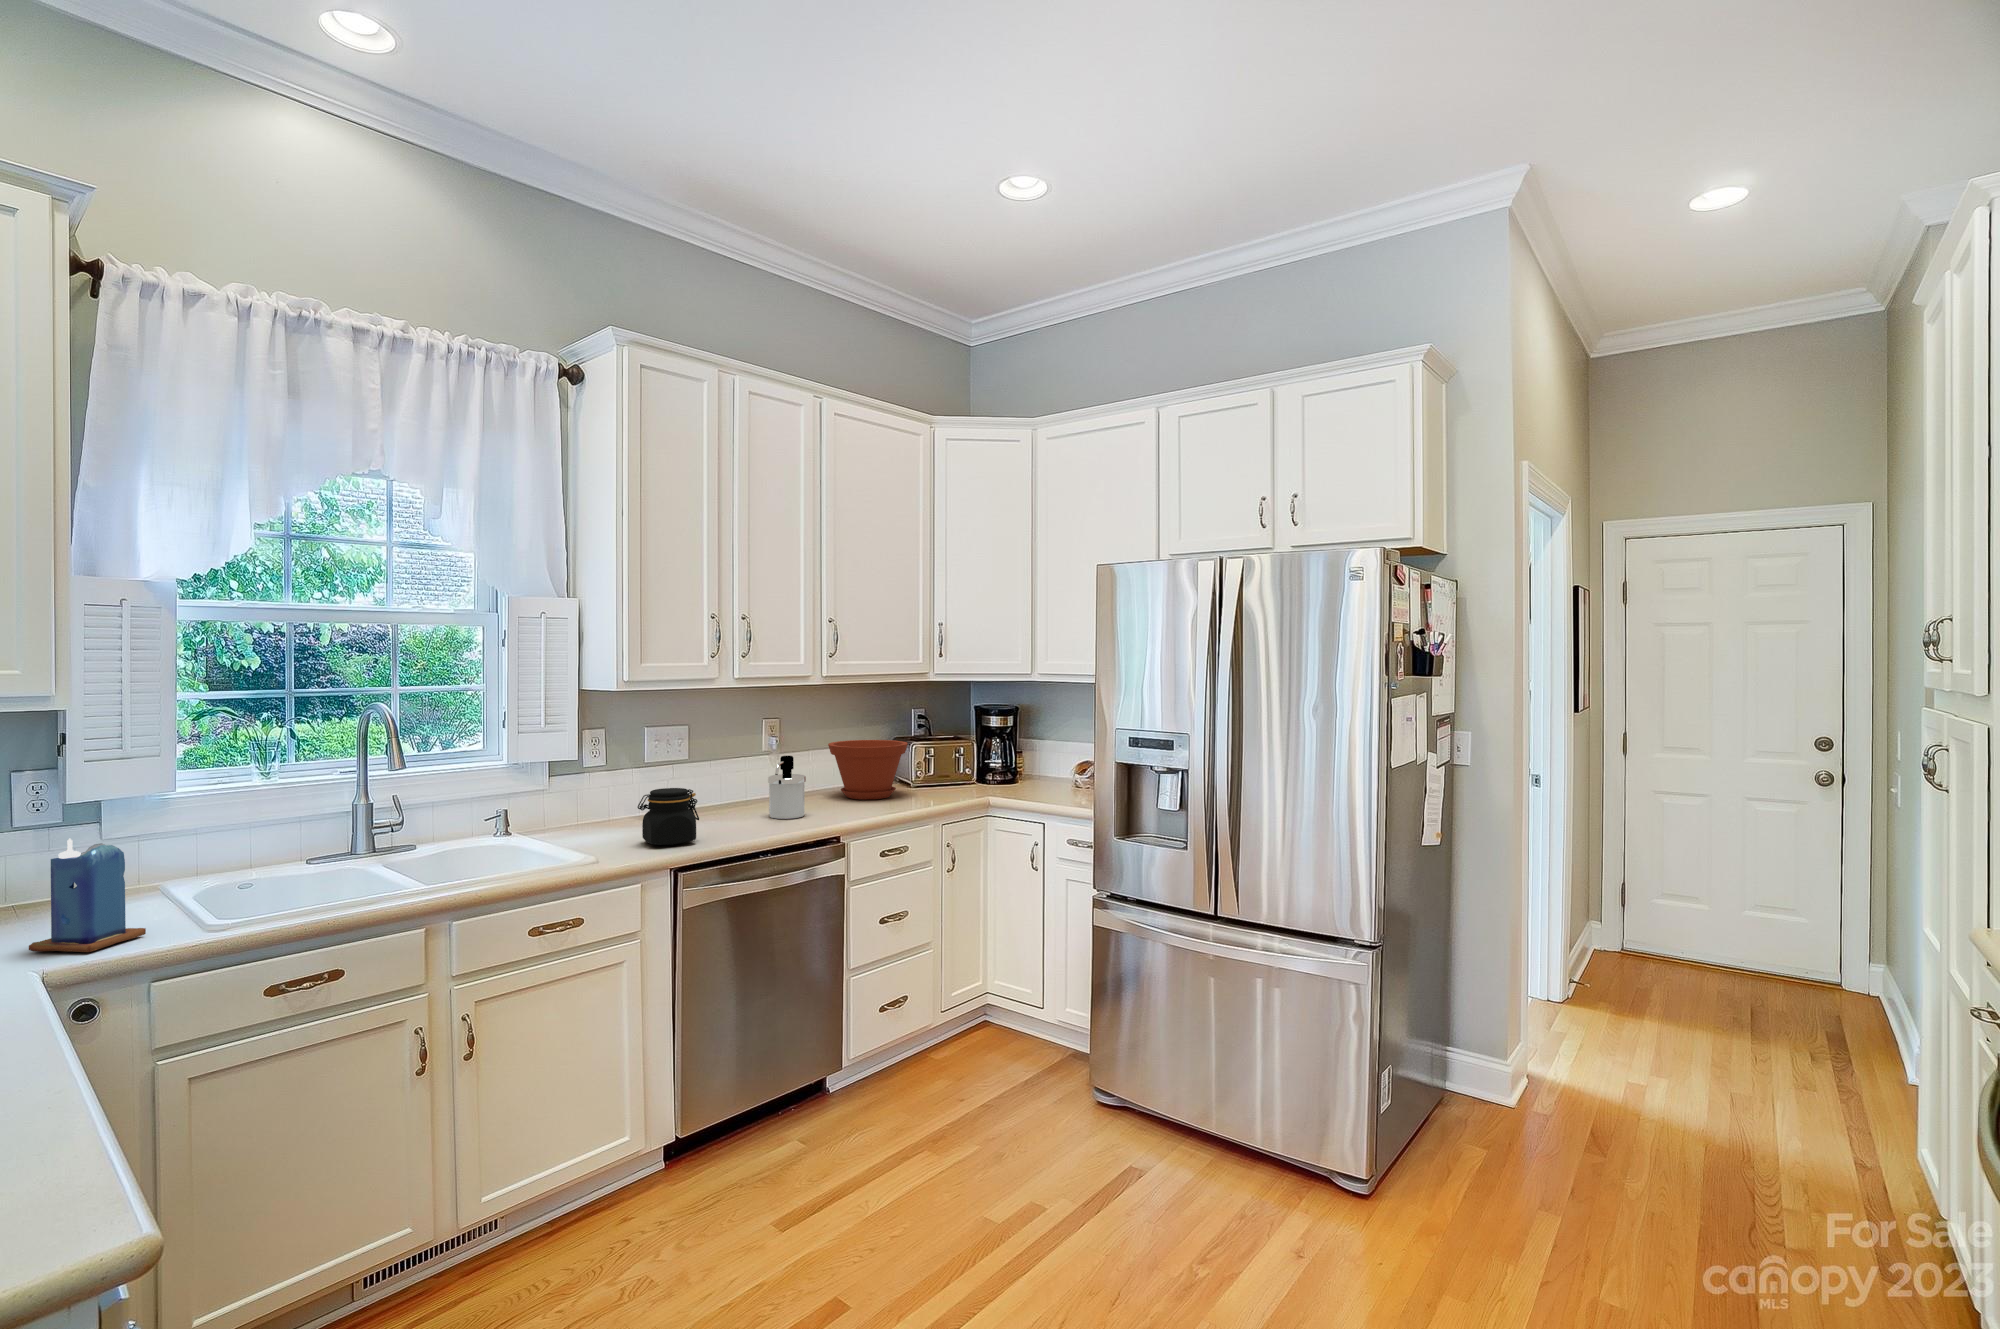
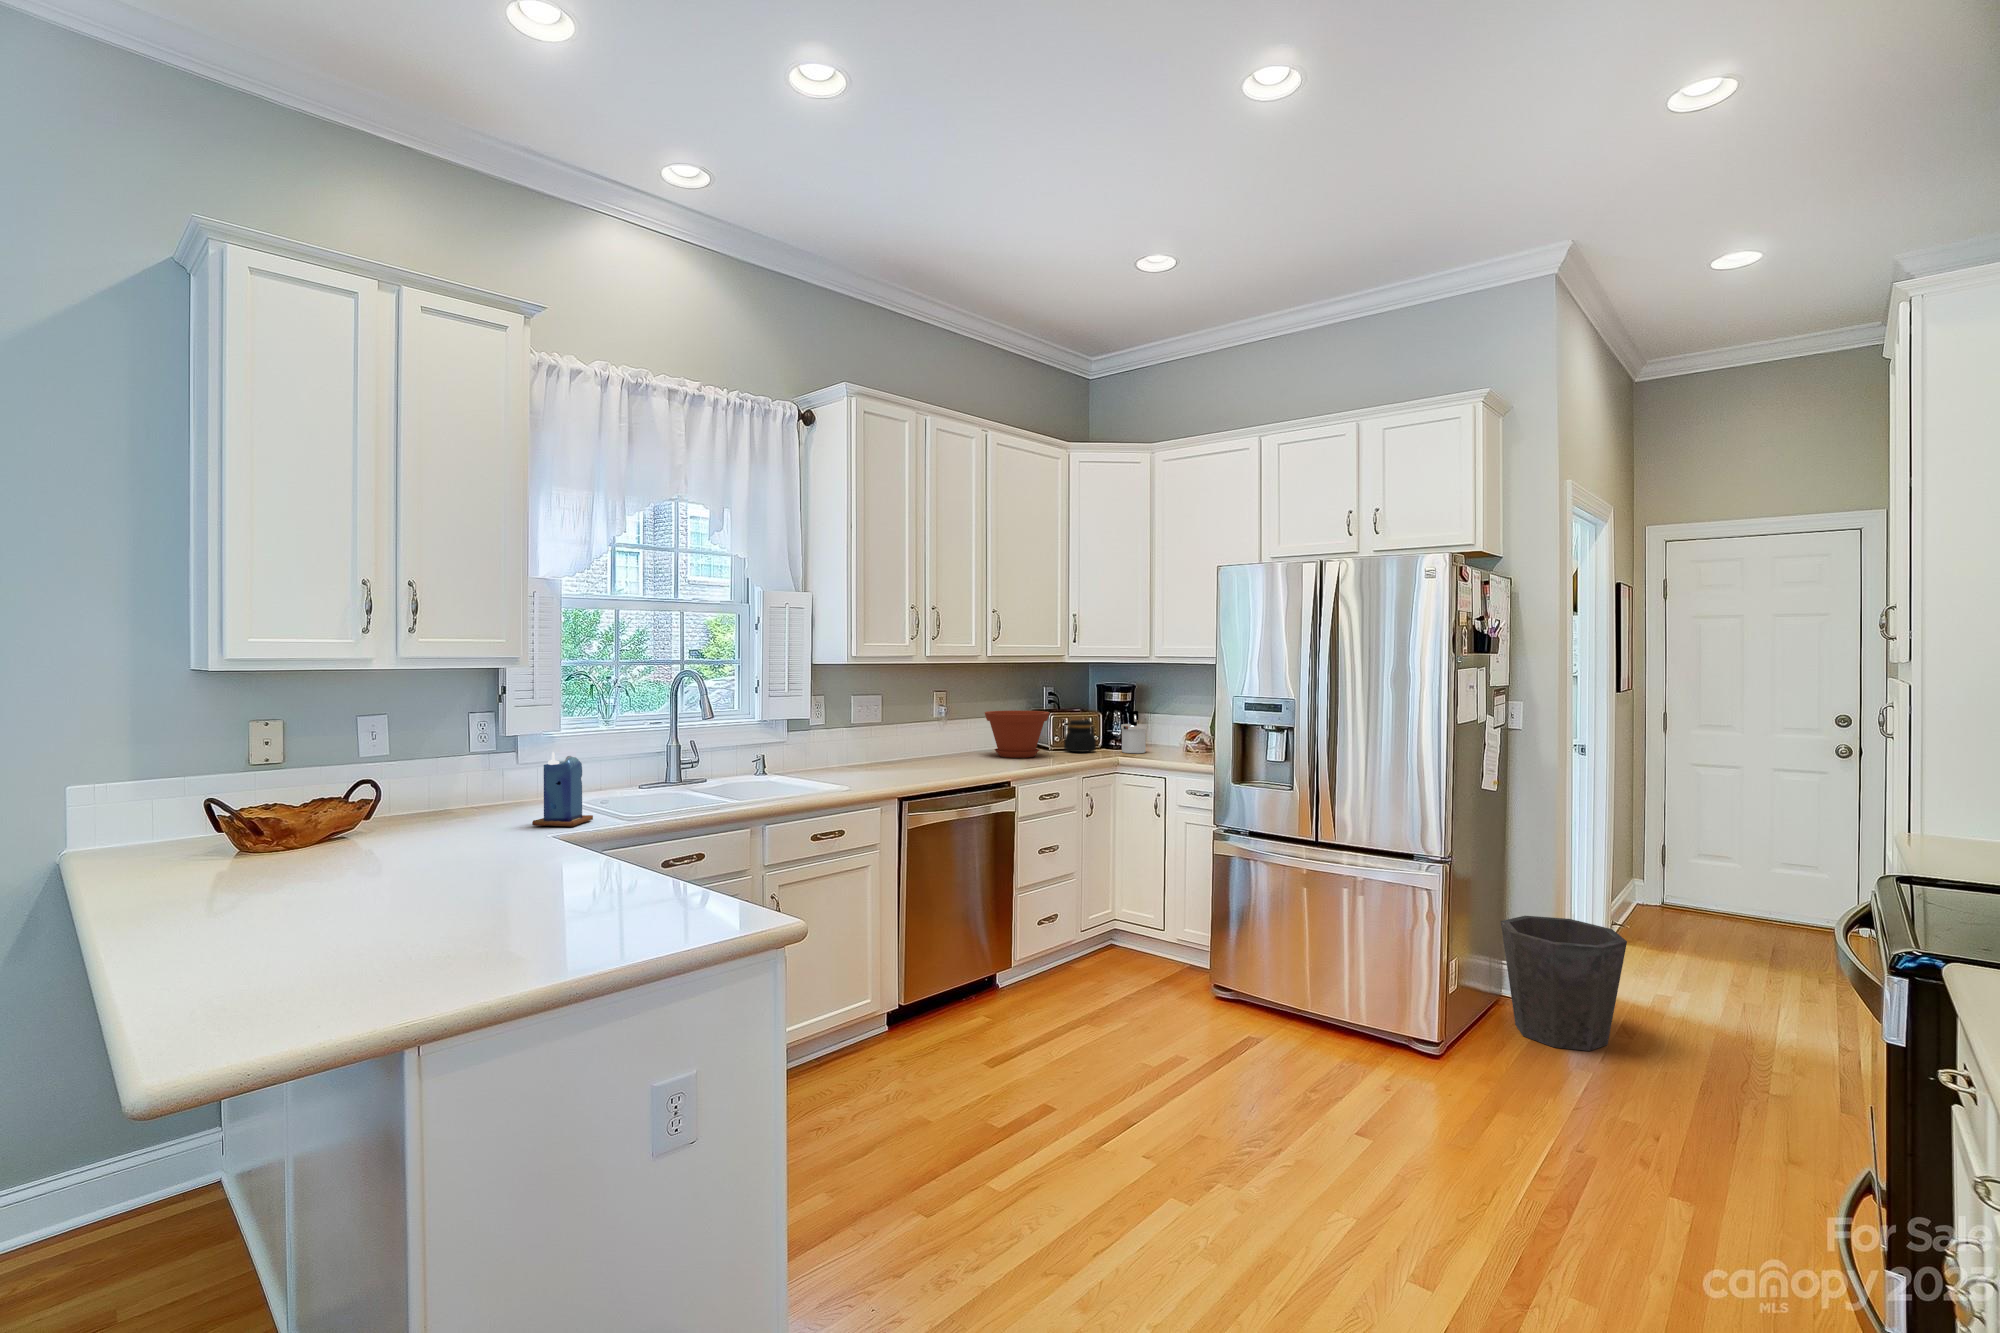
soap dispenser: present [768,756,806,819] -> present [1121,711,1147,753]
jar: present [637,788,699,845] -> present [1064,720,1096,752]
waste bin: none [1444,998,1601,1181] -> present [1501,916,1627,1051]

